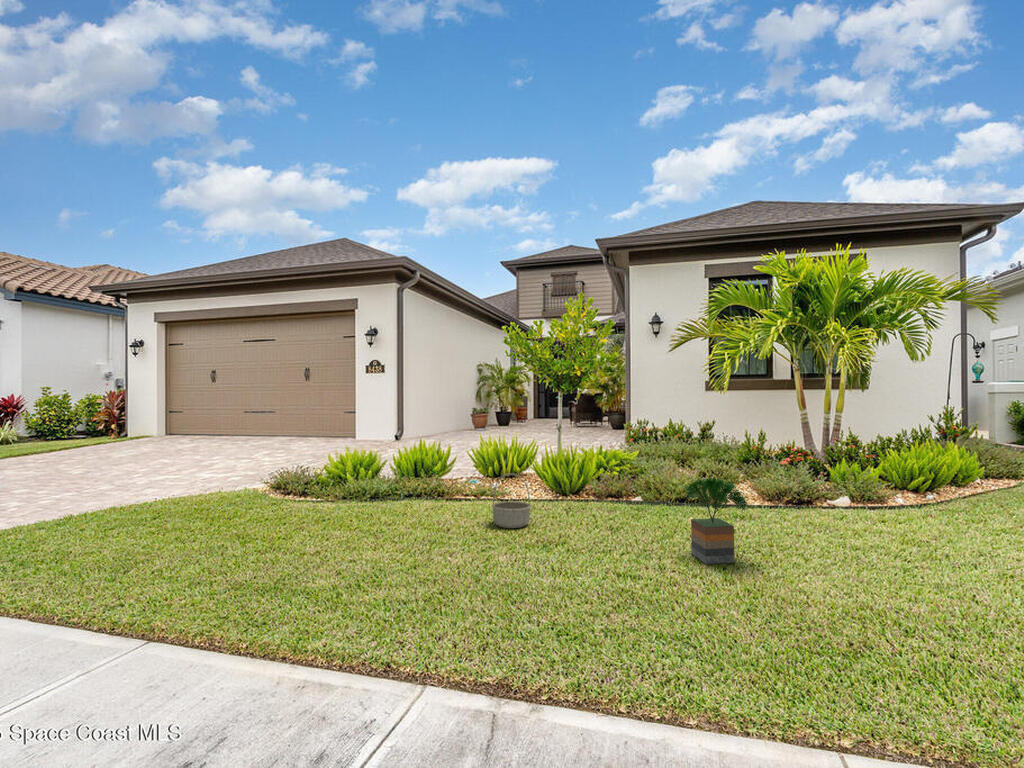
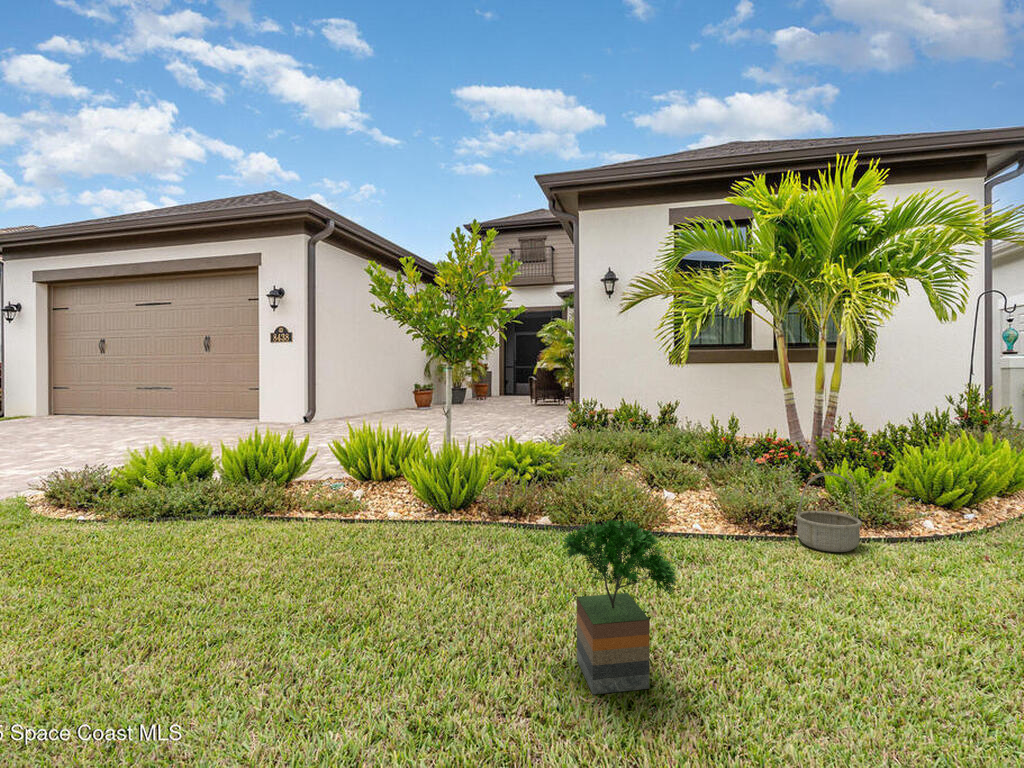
basket: present [492,473,531,528] -> present [796,472,862,552]

